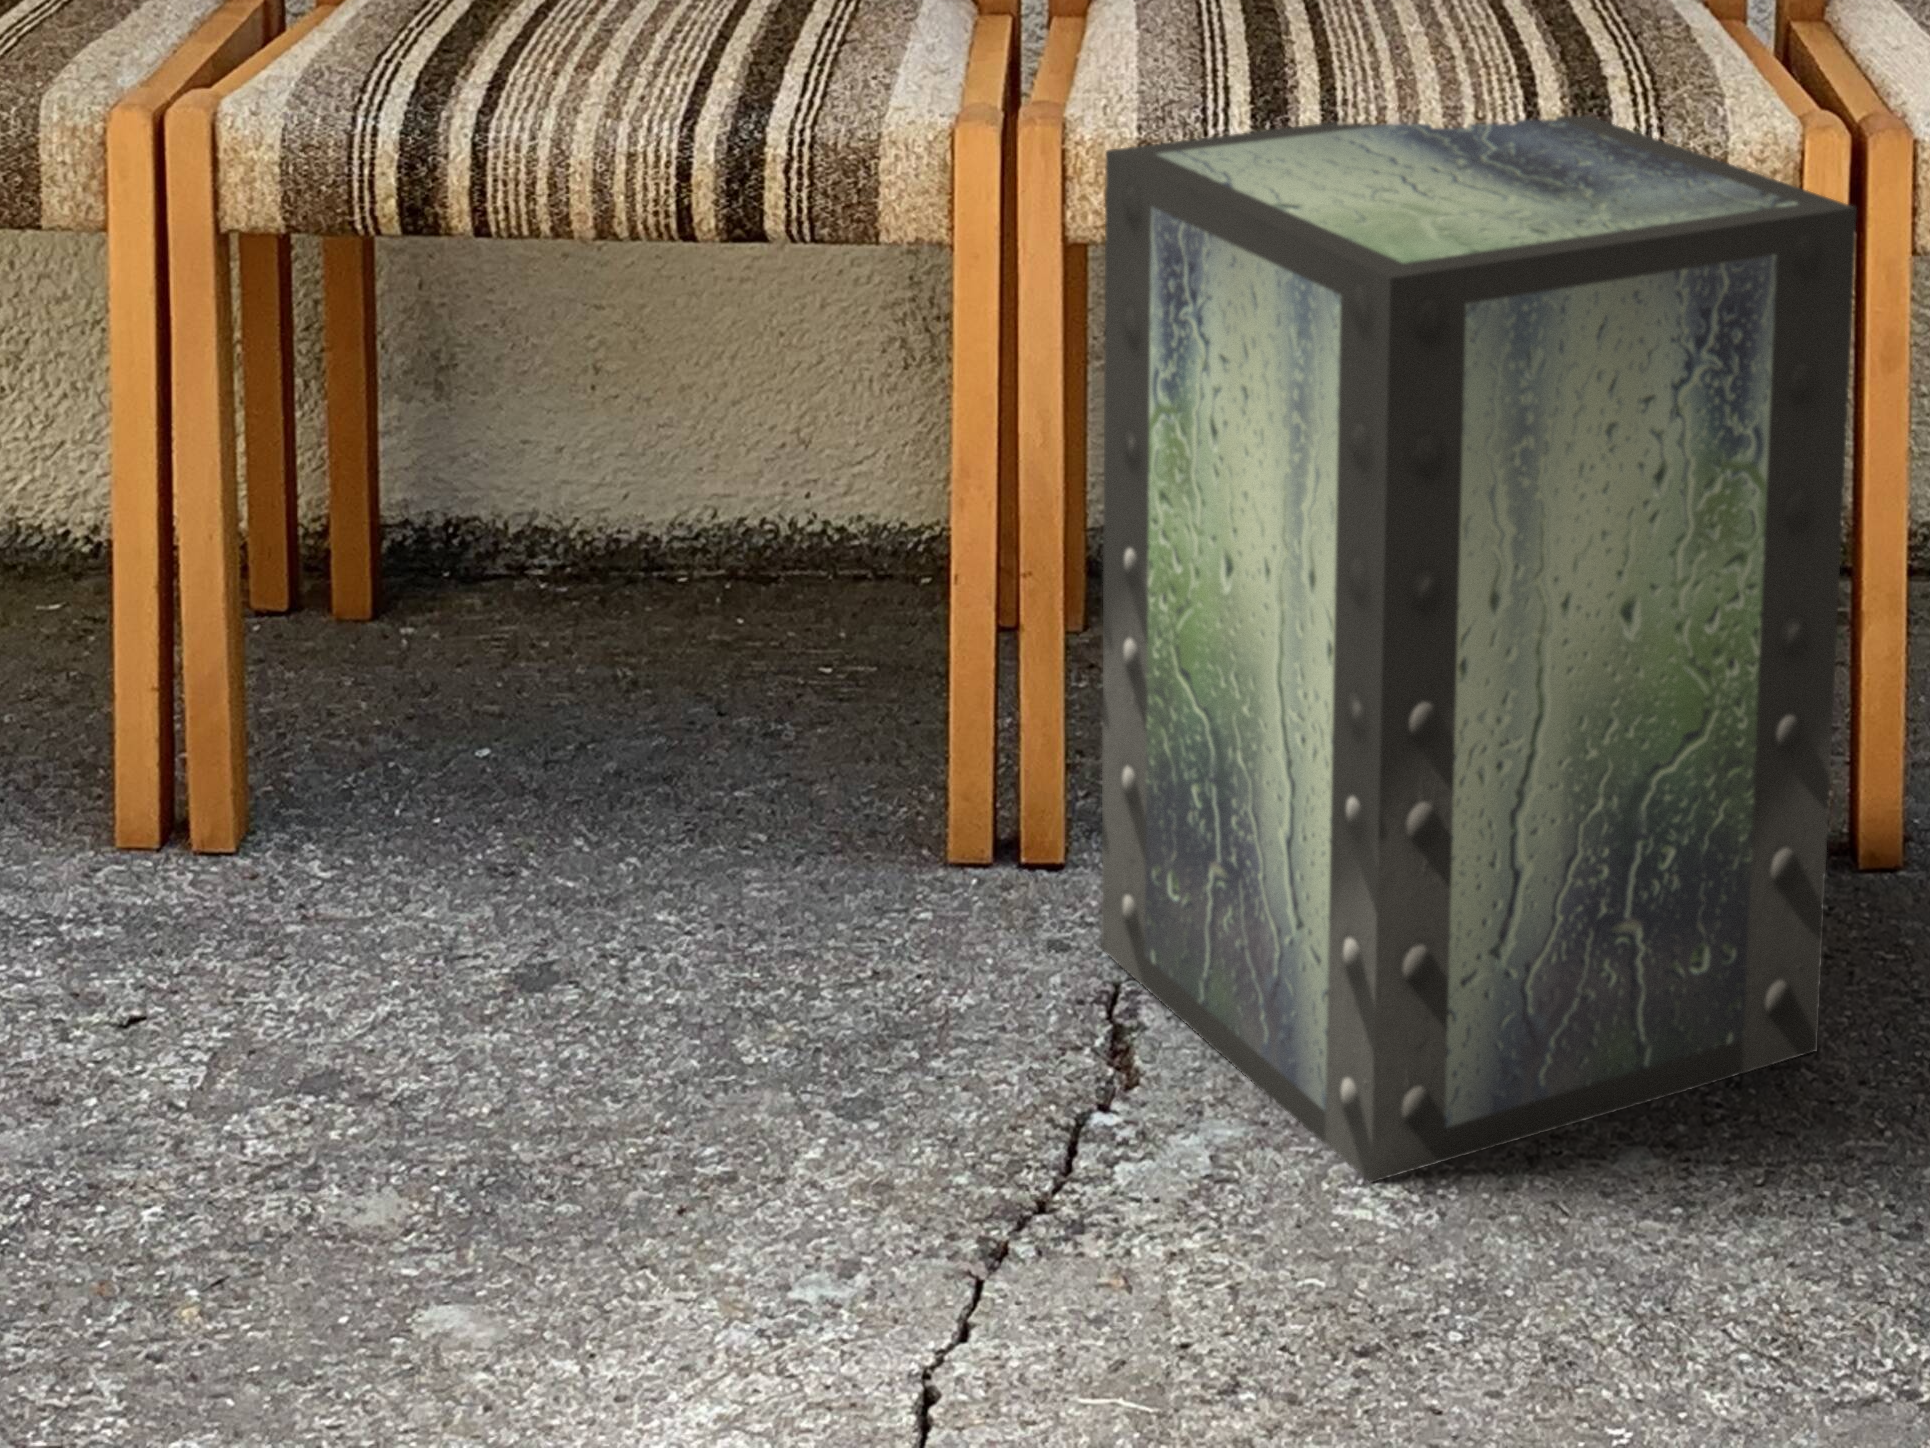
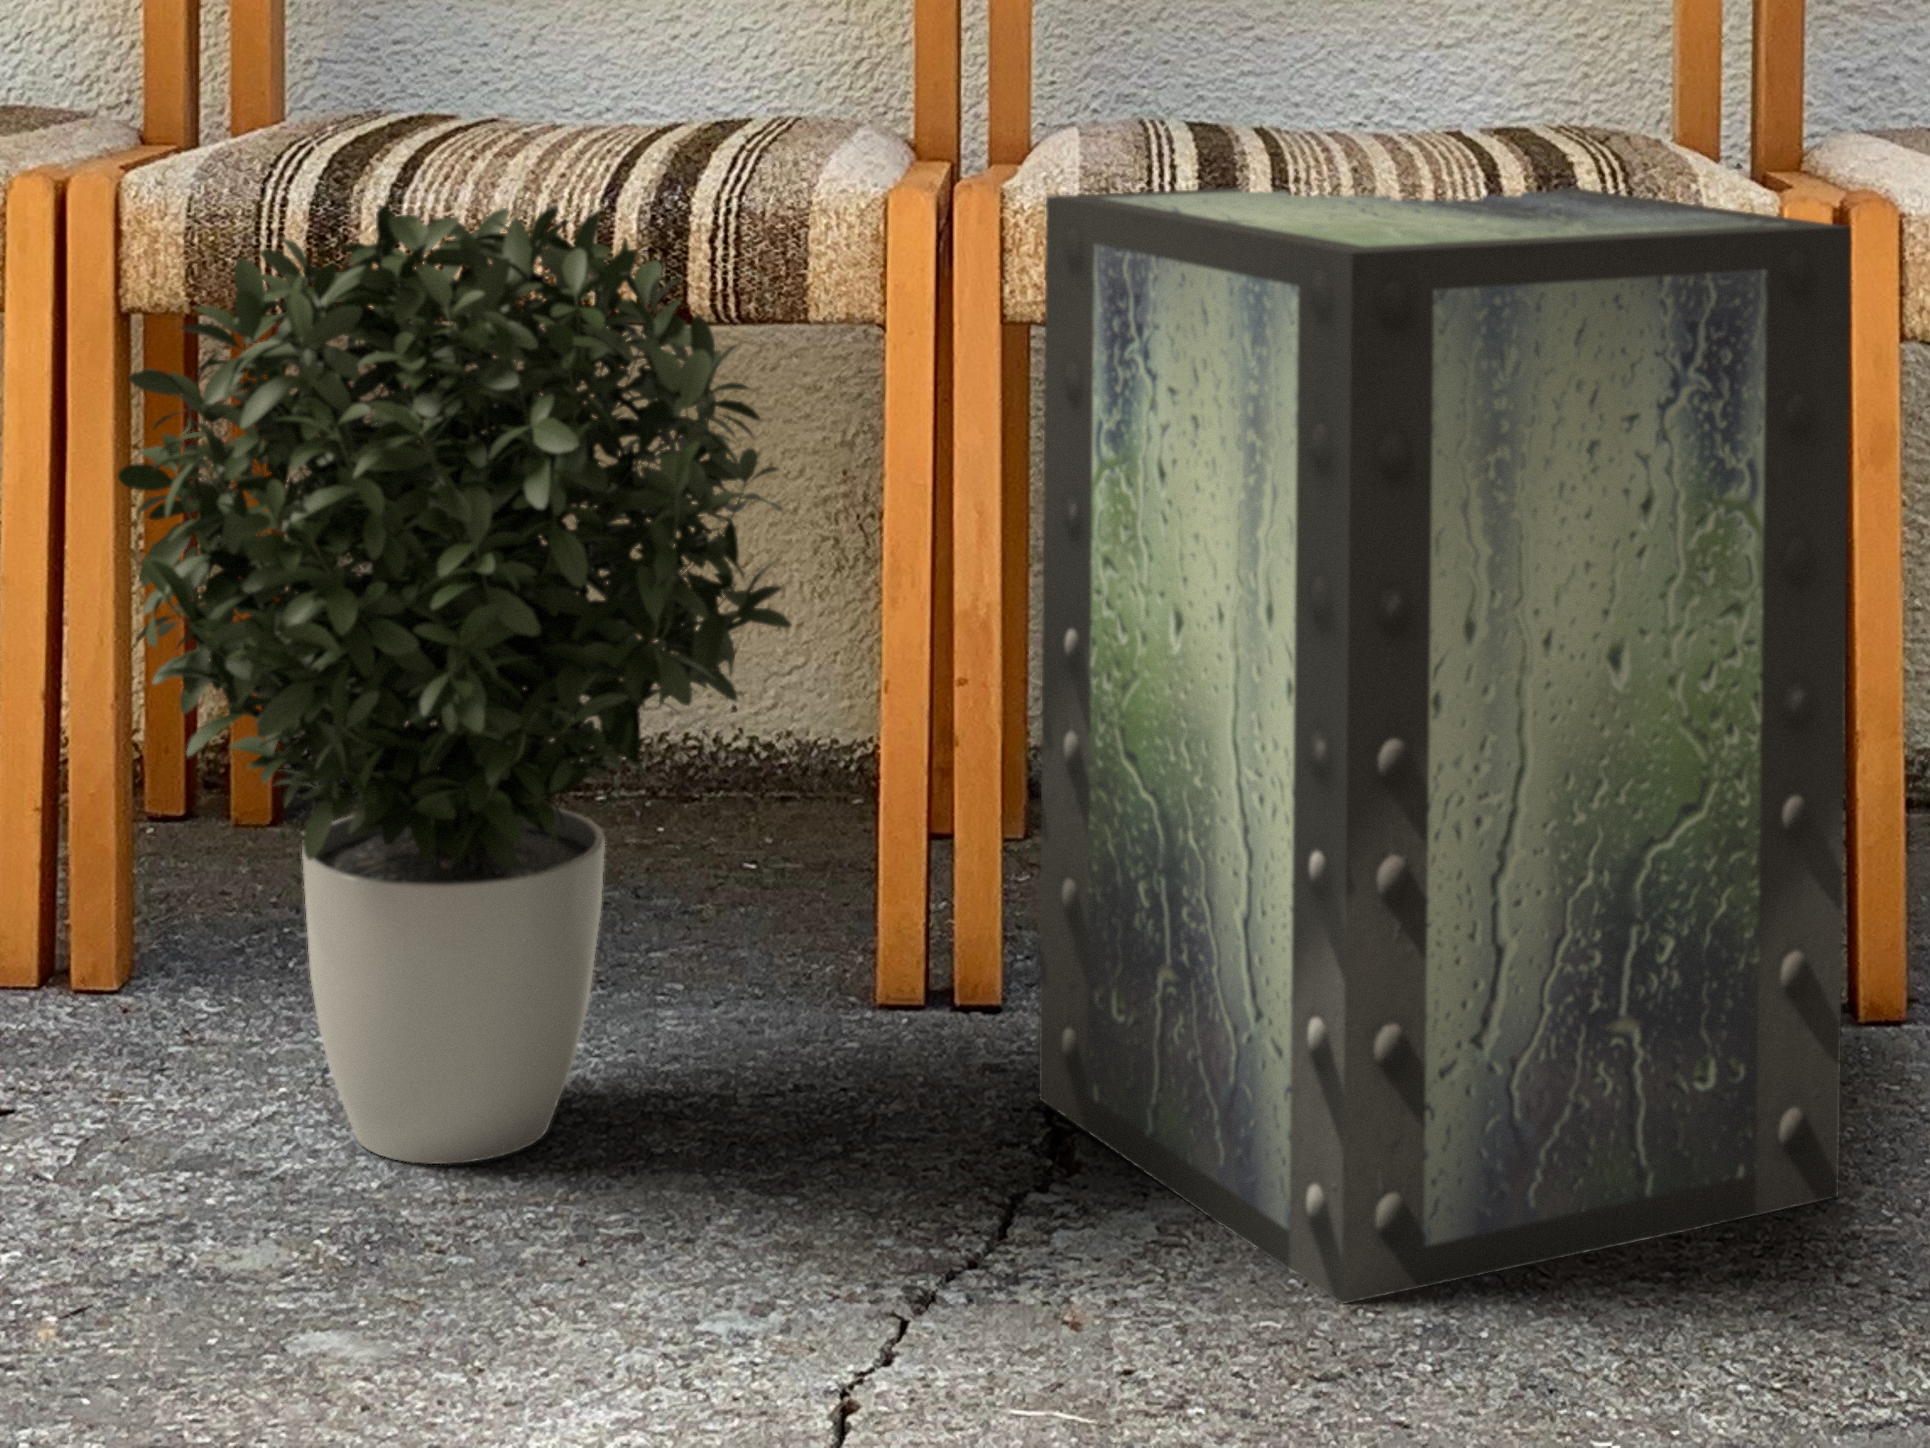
potted plant: none [235,164,872,1035] -> present [118,204,791,1164]

